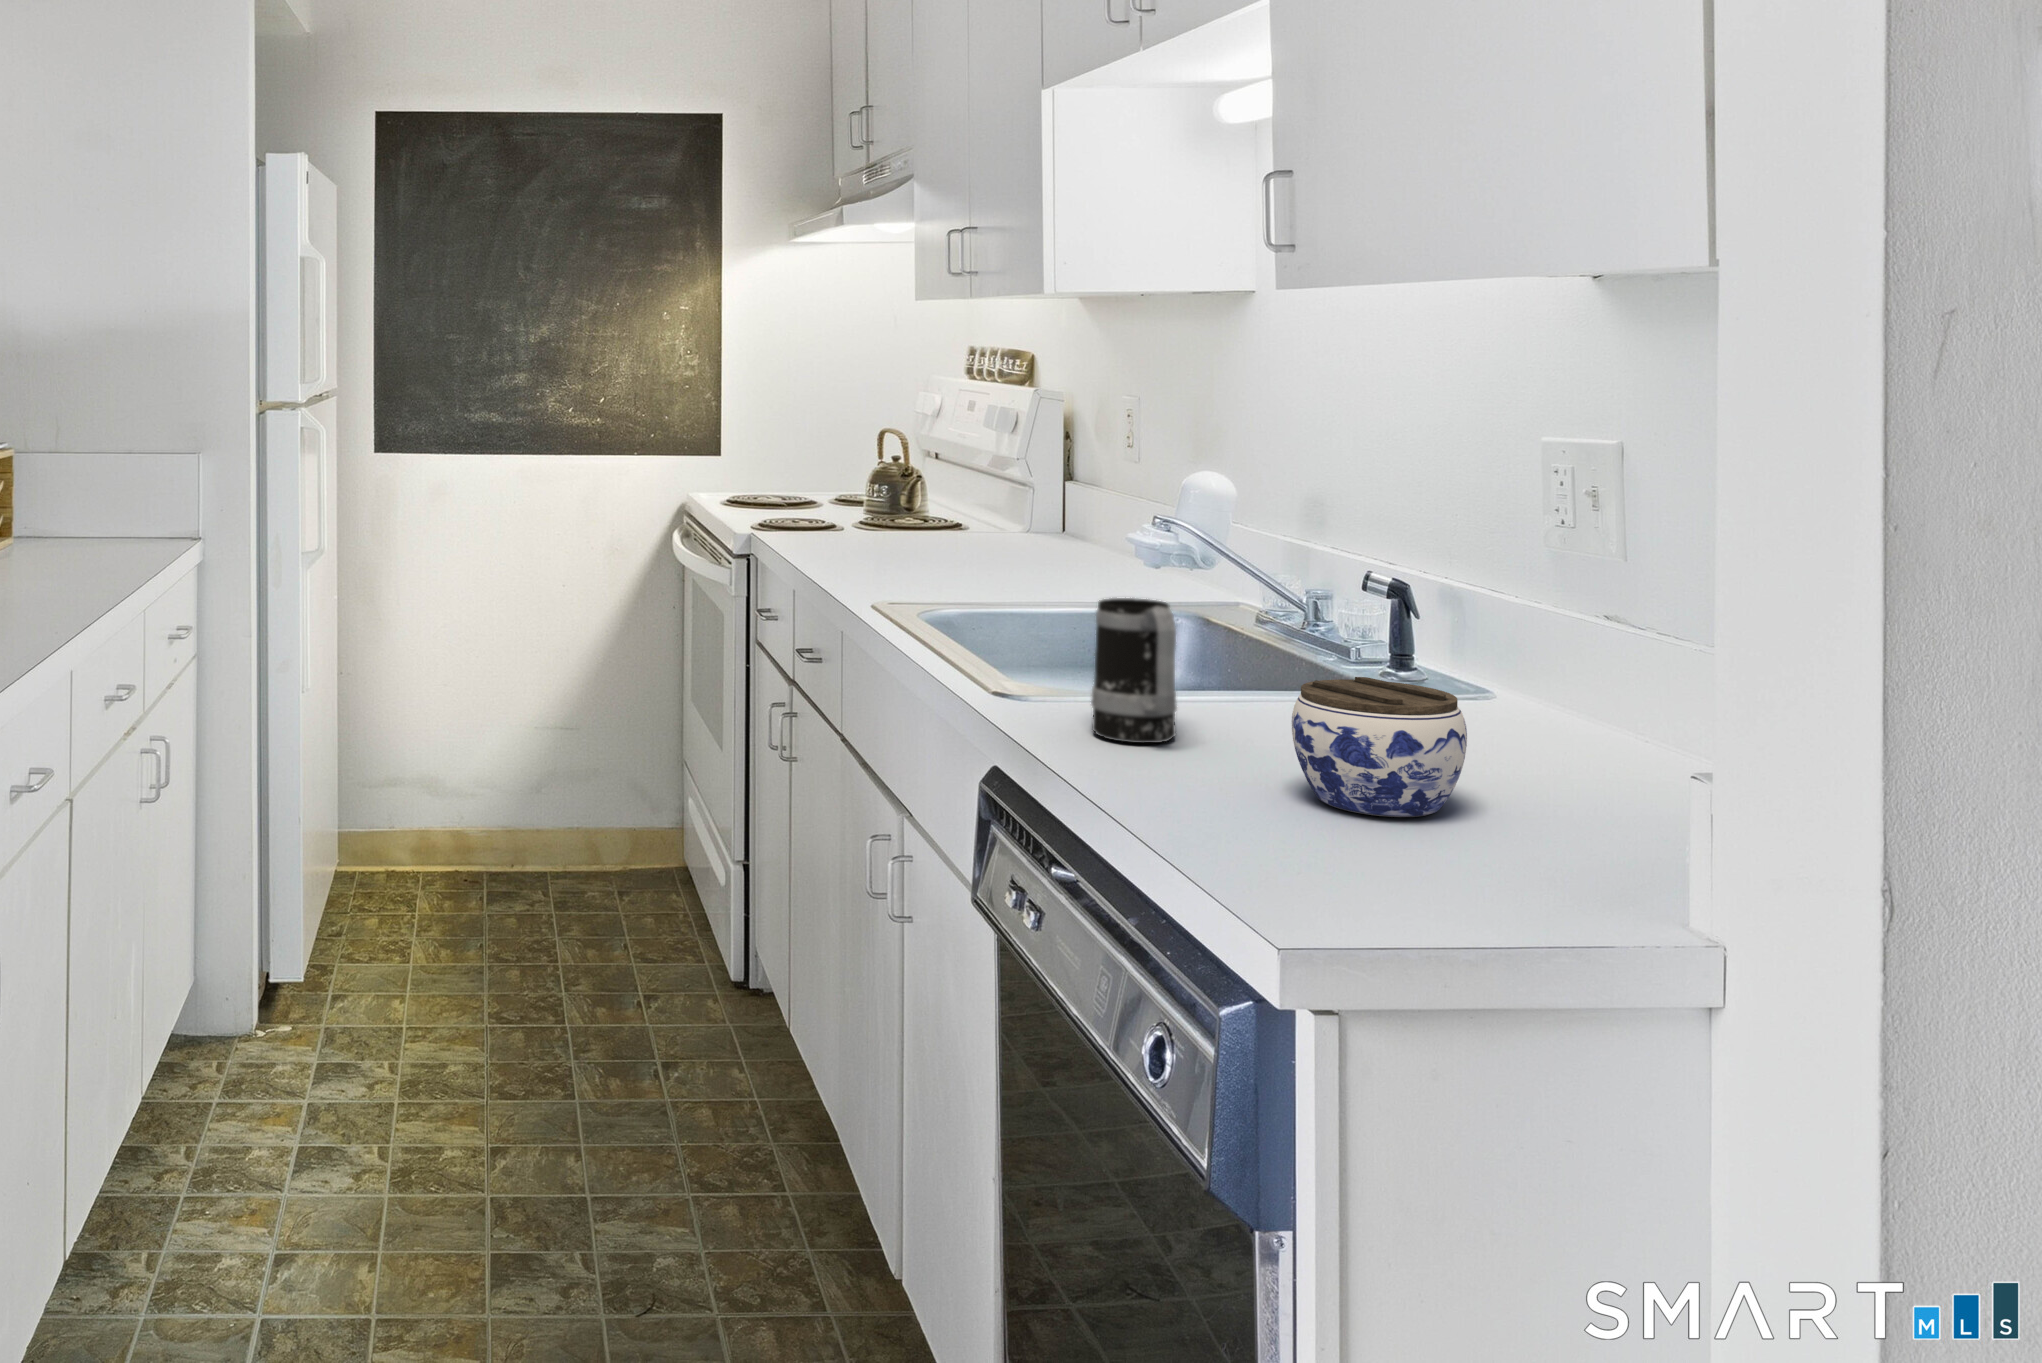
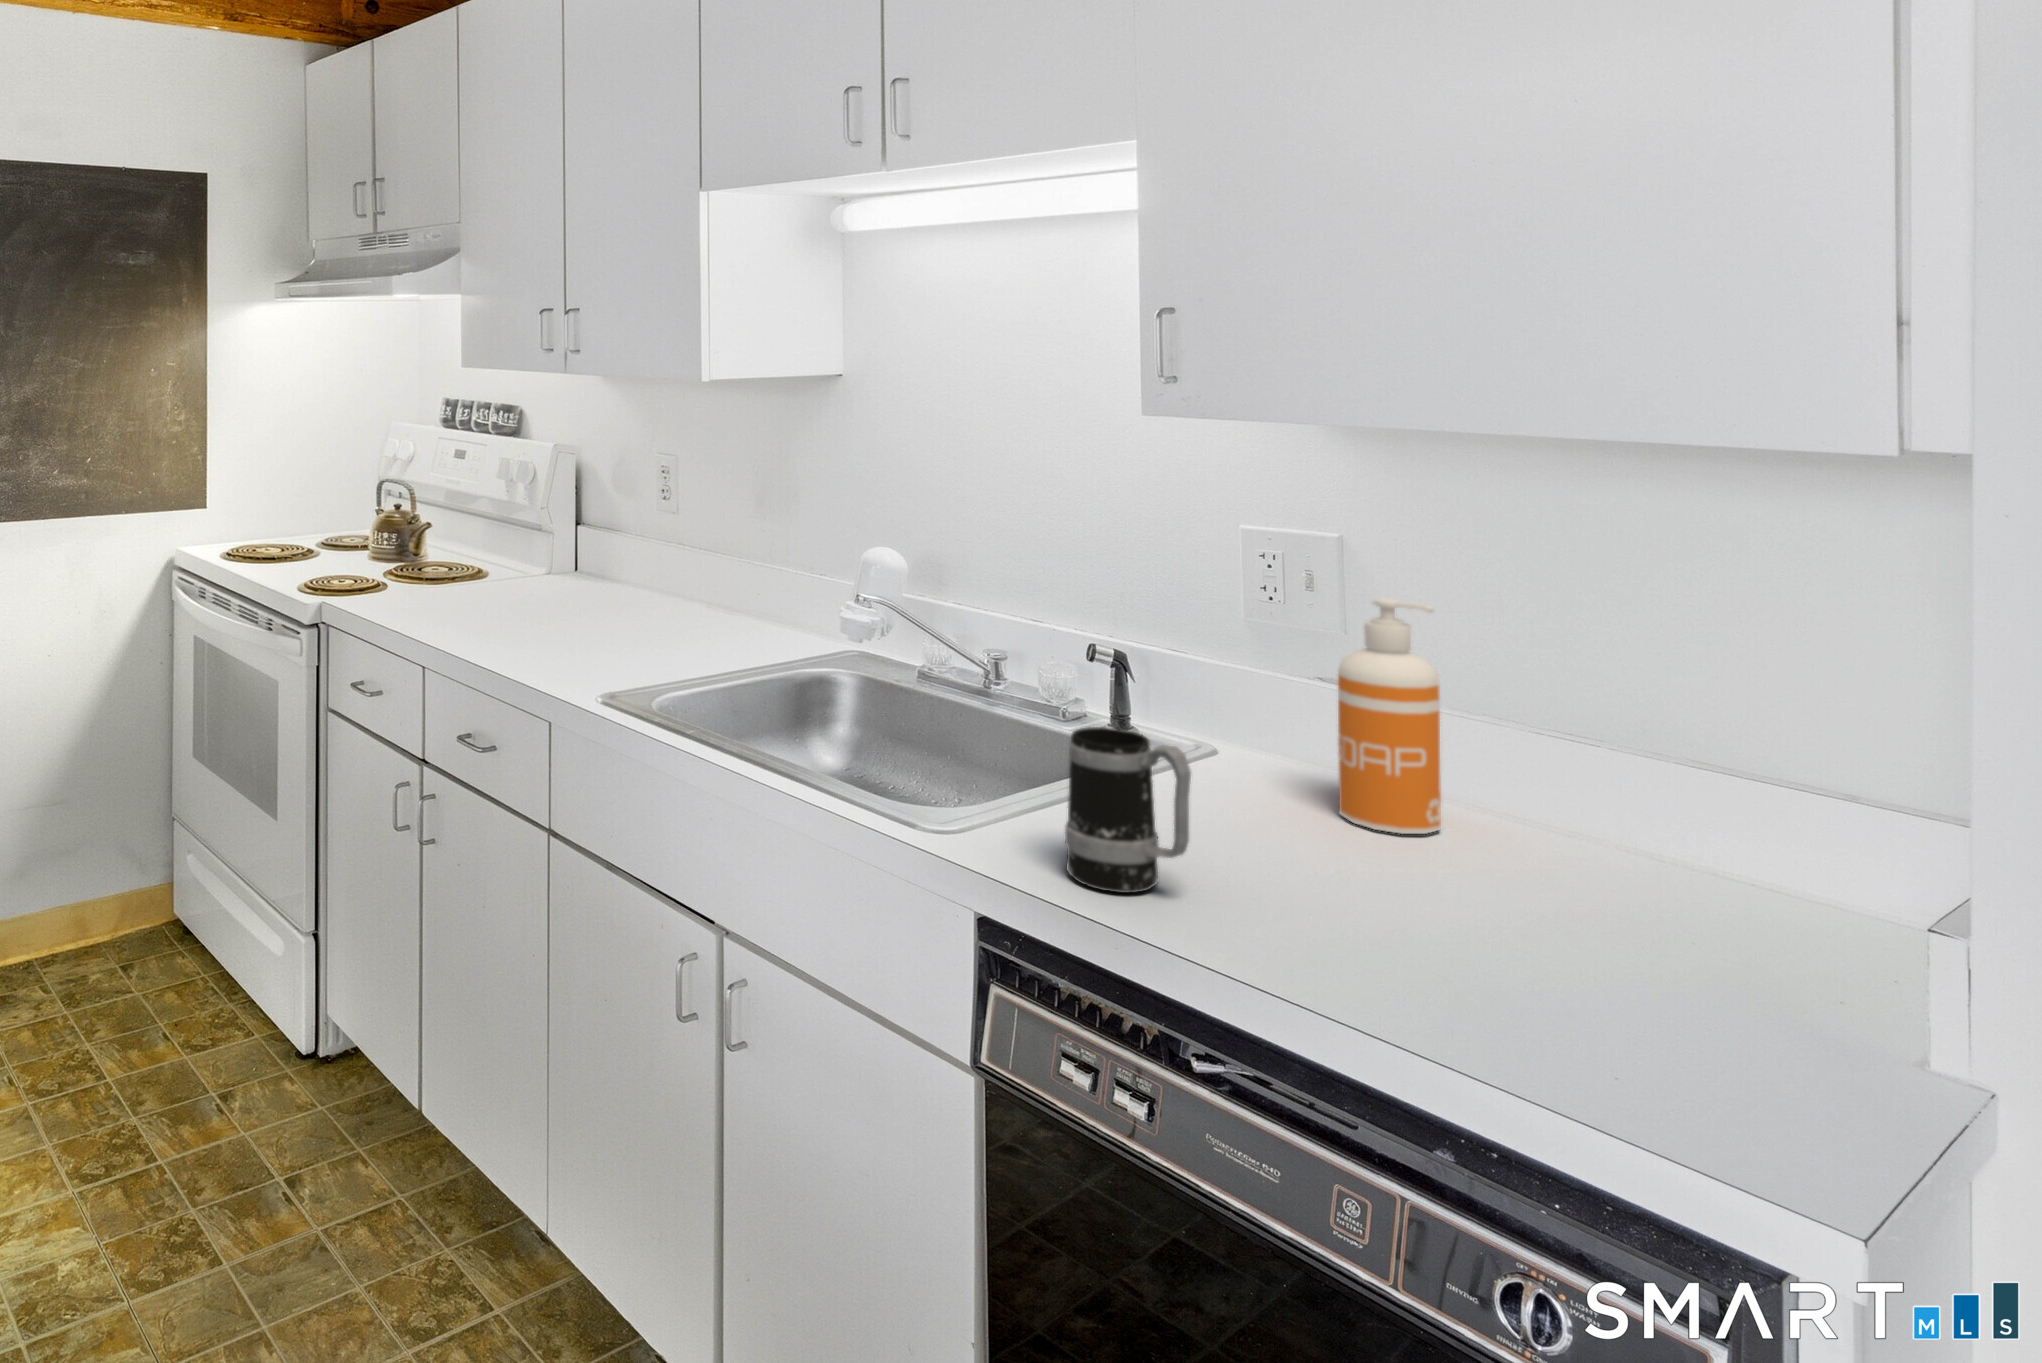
soap dispenser: none [1485,508,1592,753] -> present [1338,598,1441,834]
jar: present [1292,677,1467,817] -> none [1368,810,1566,974]

